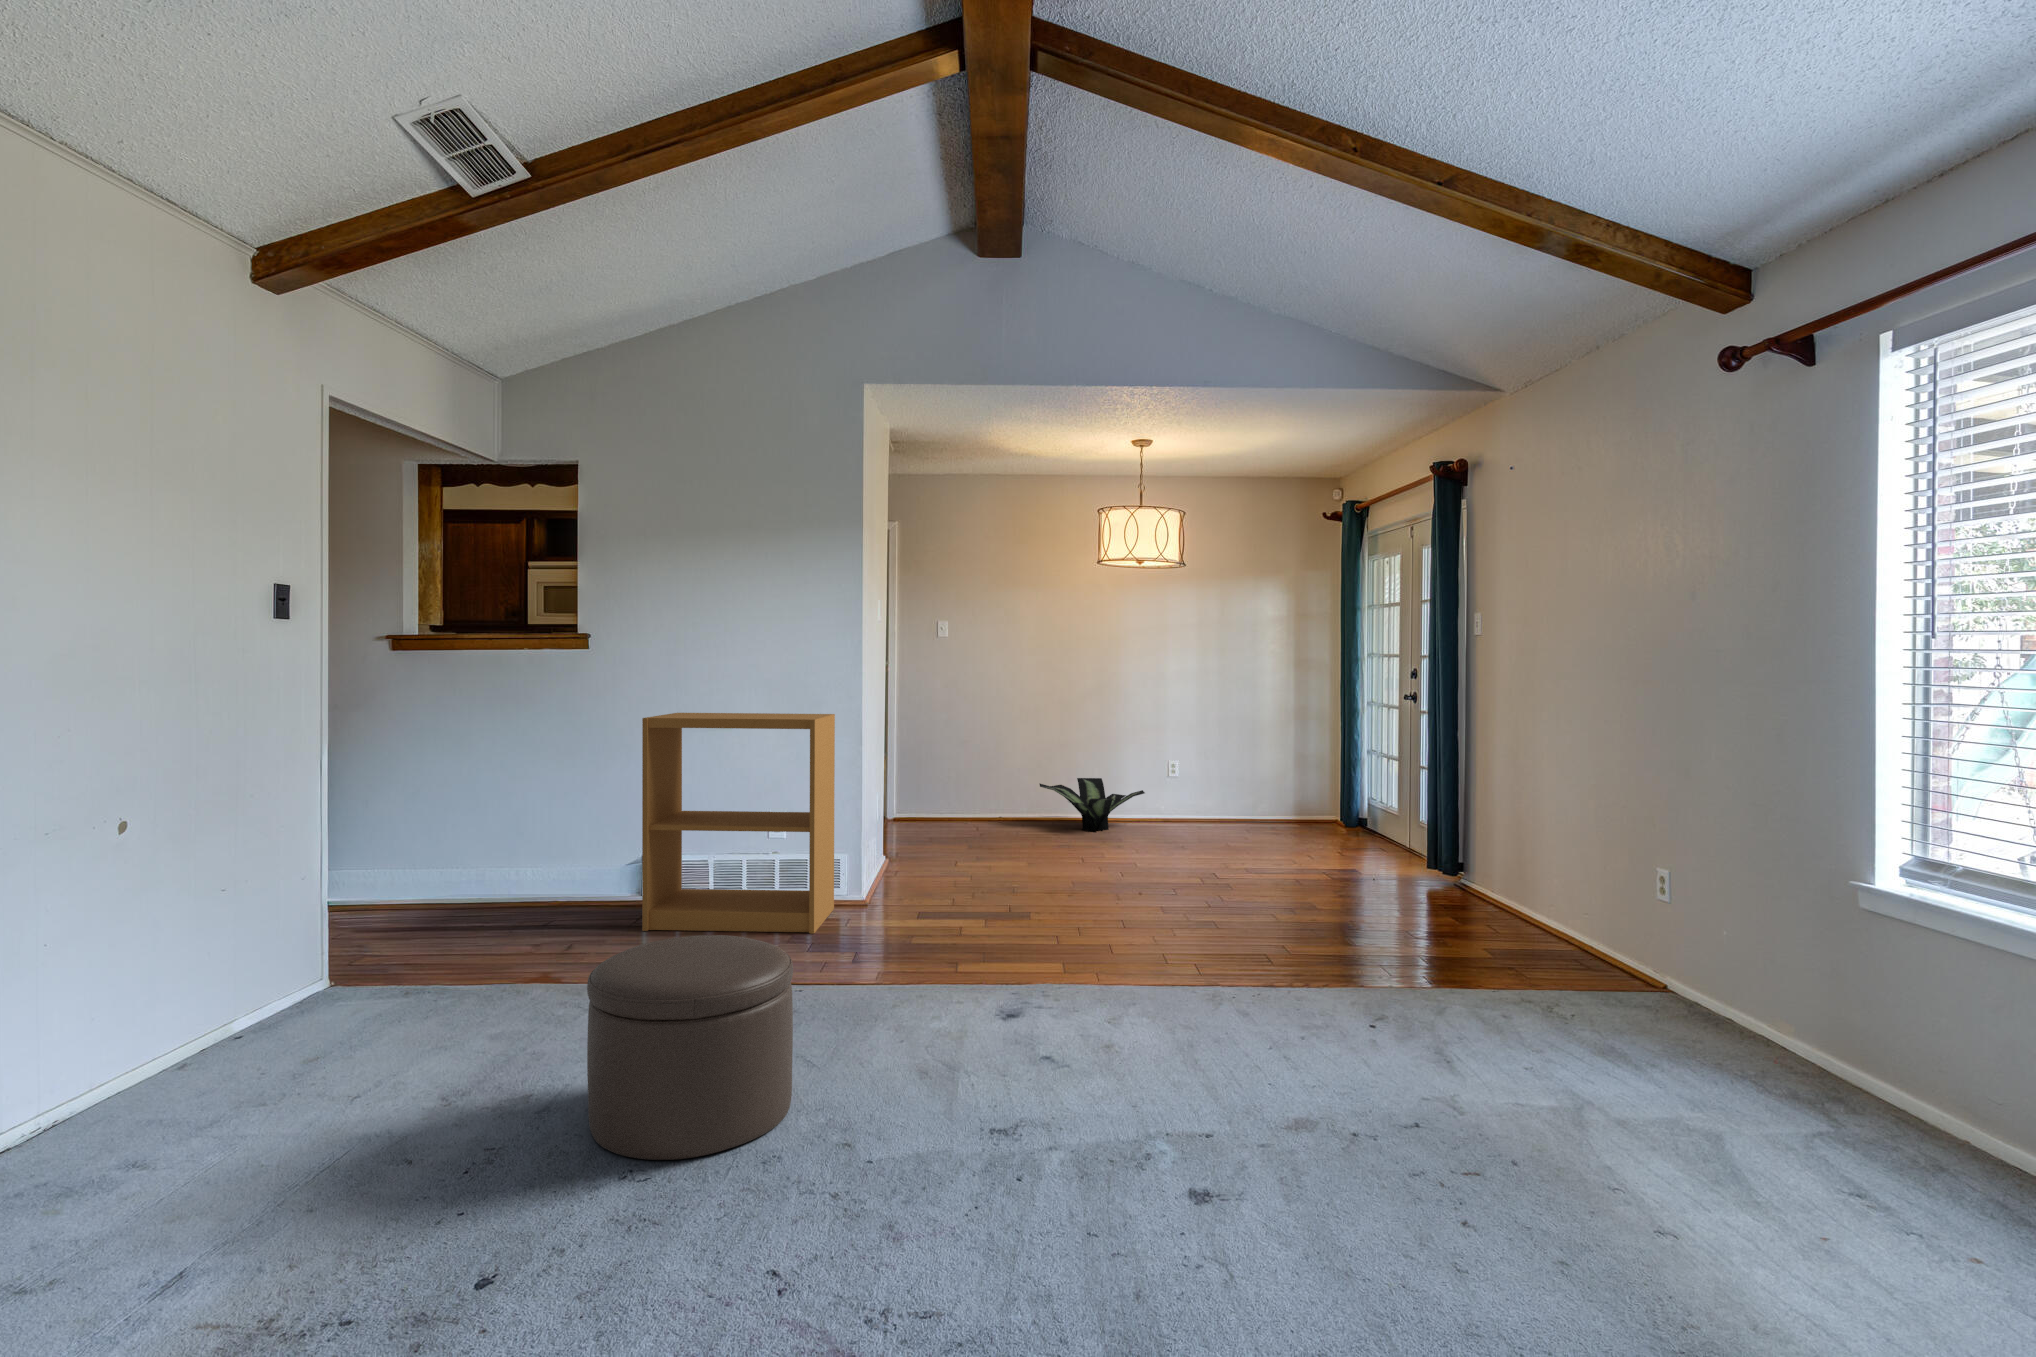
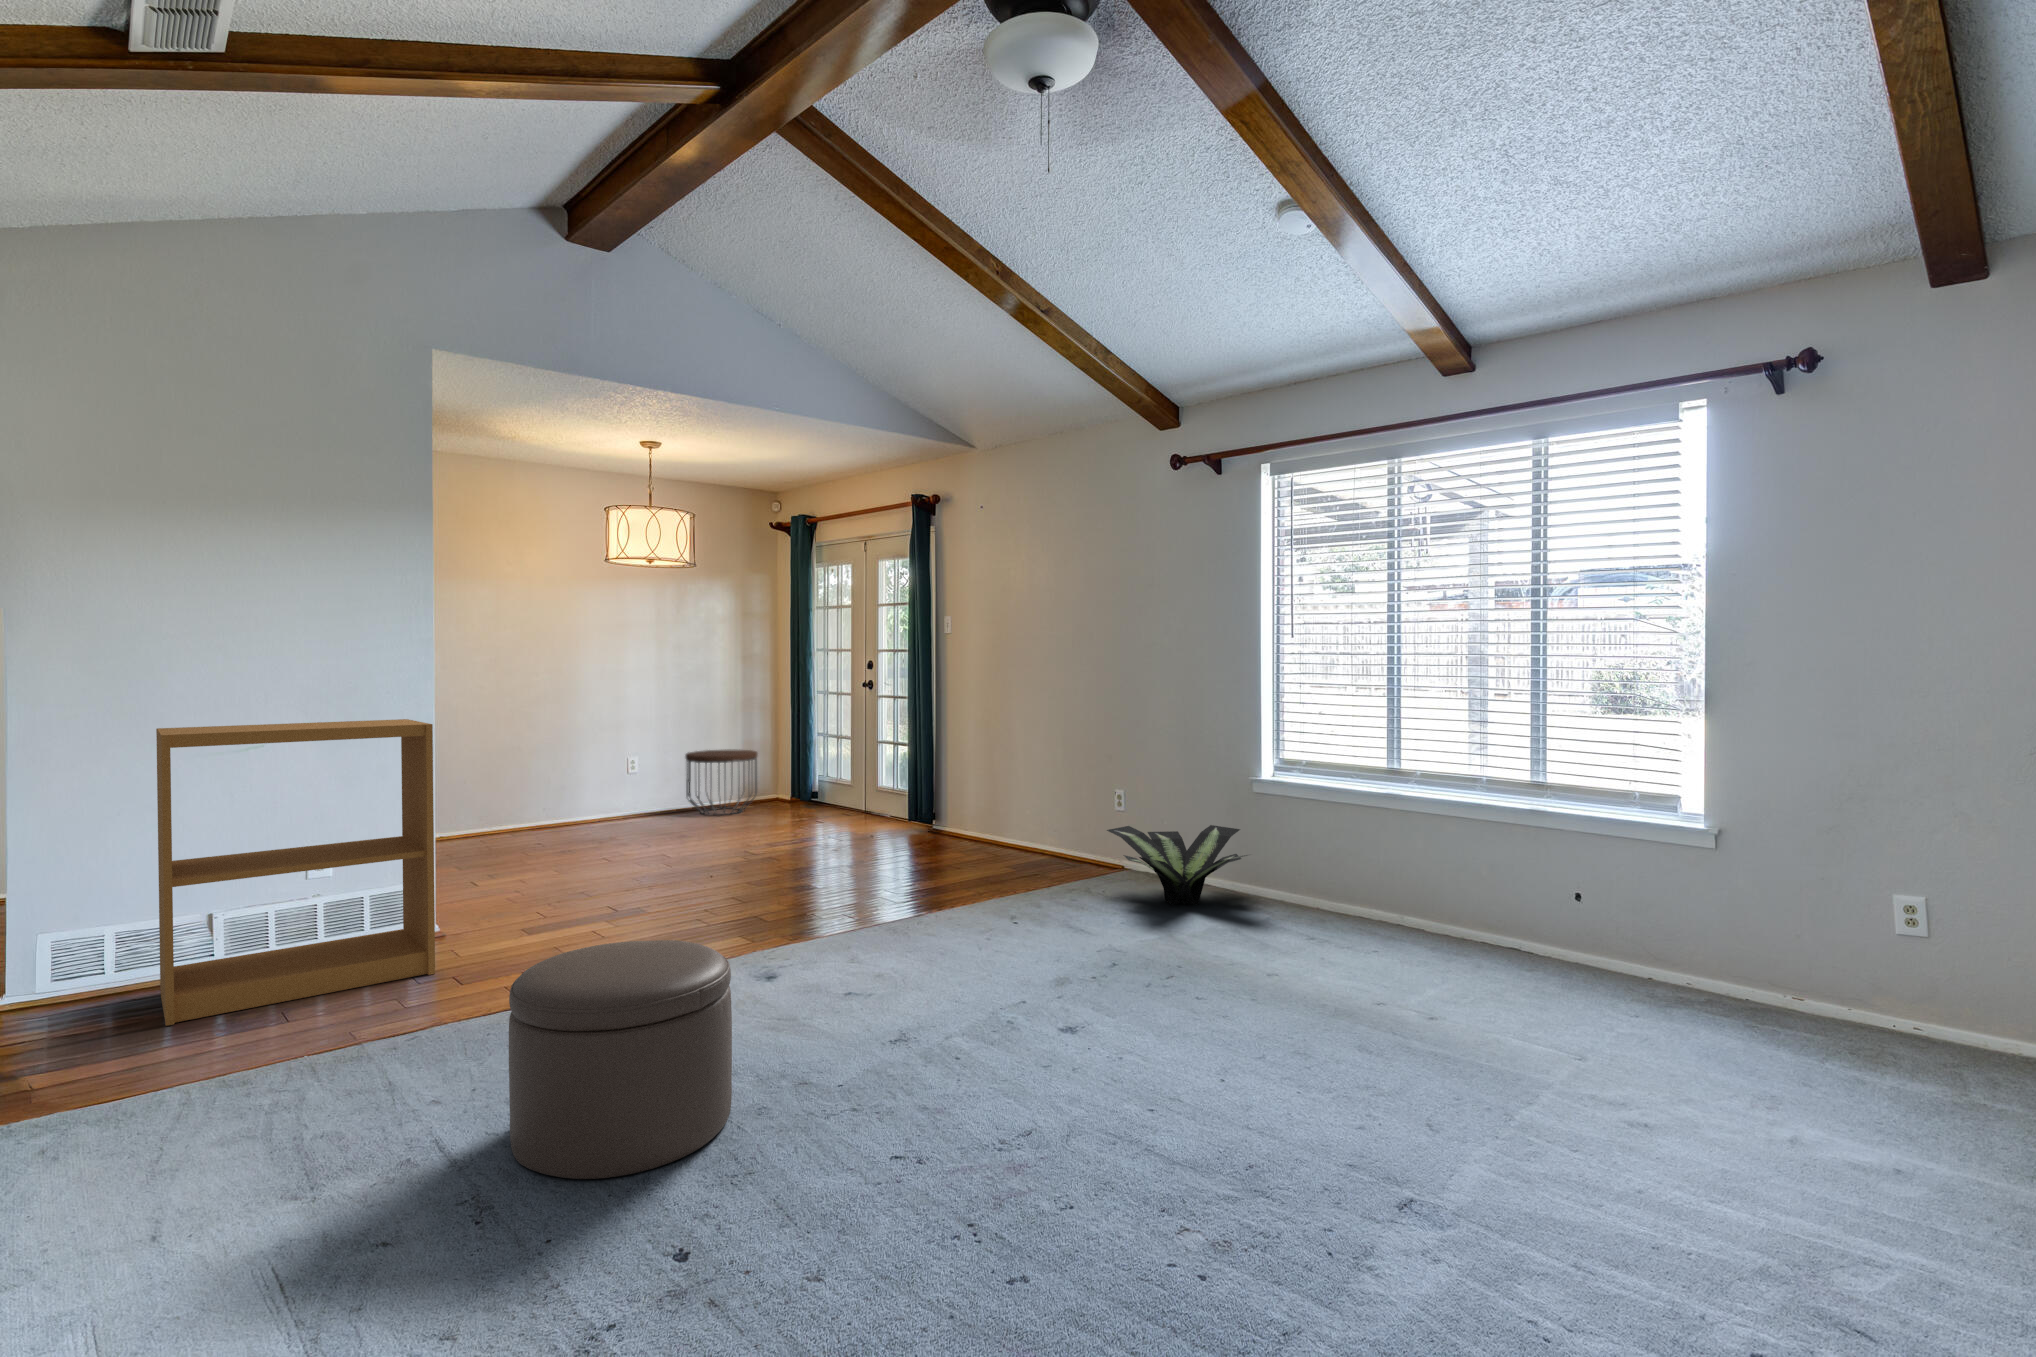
side table: none [1216,760,1292,831] -> present [685,750,758,815]
potted plant: present [1040,778,1145,831] -> present [1107,825,1248,905]

